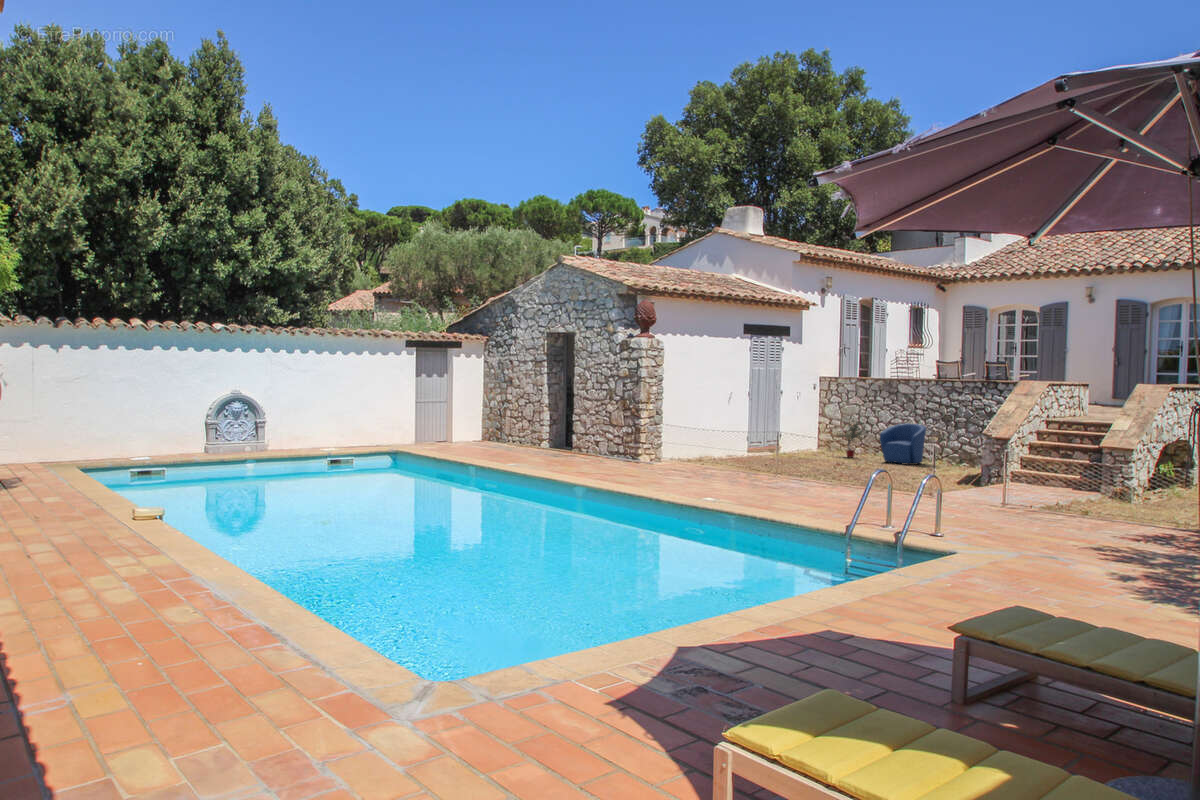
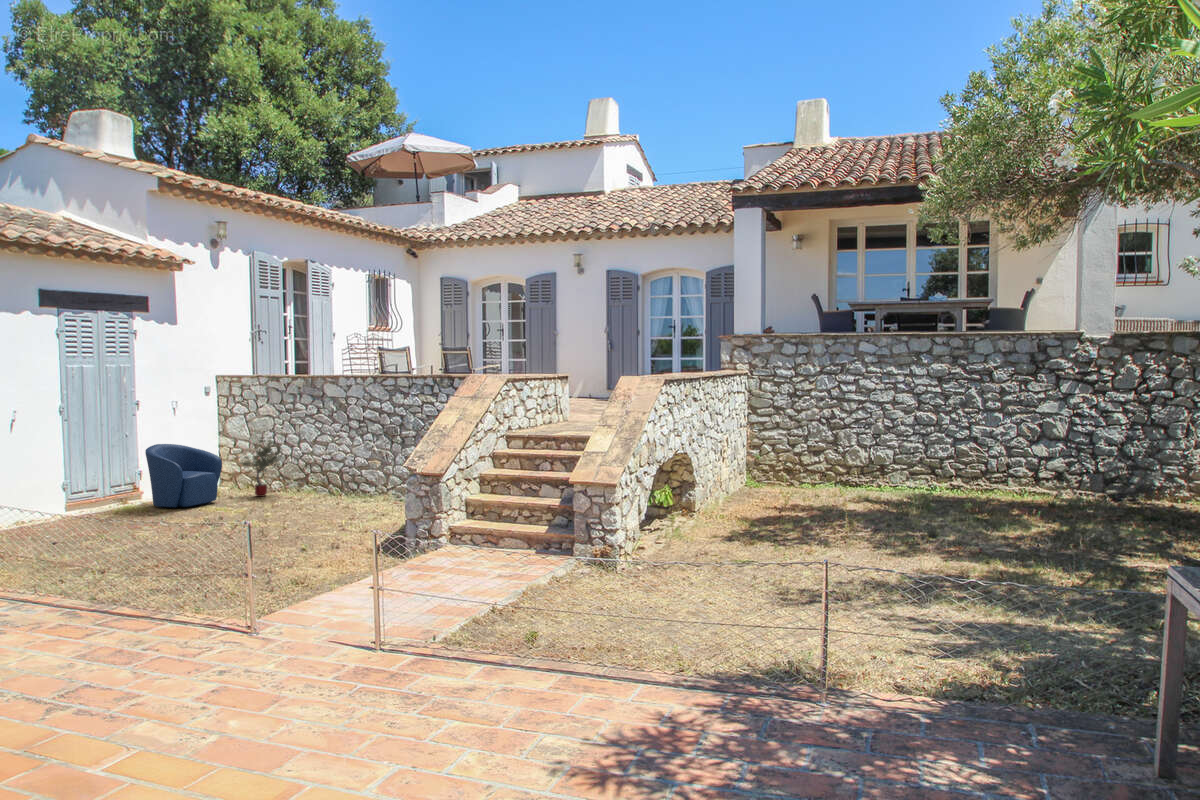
armchair: present [880,423,926,465] -> present [145,444,222,509]

